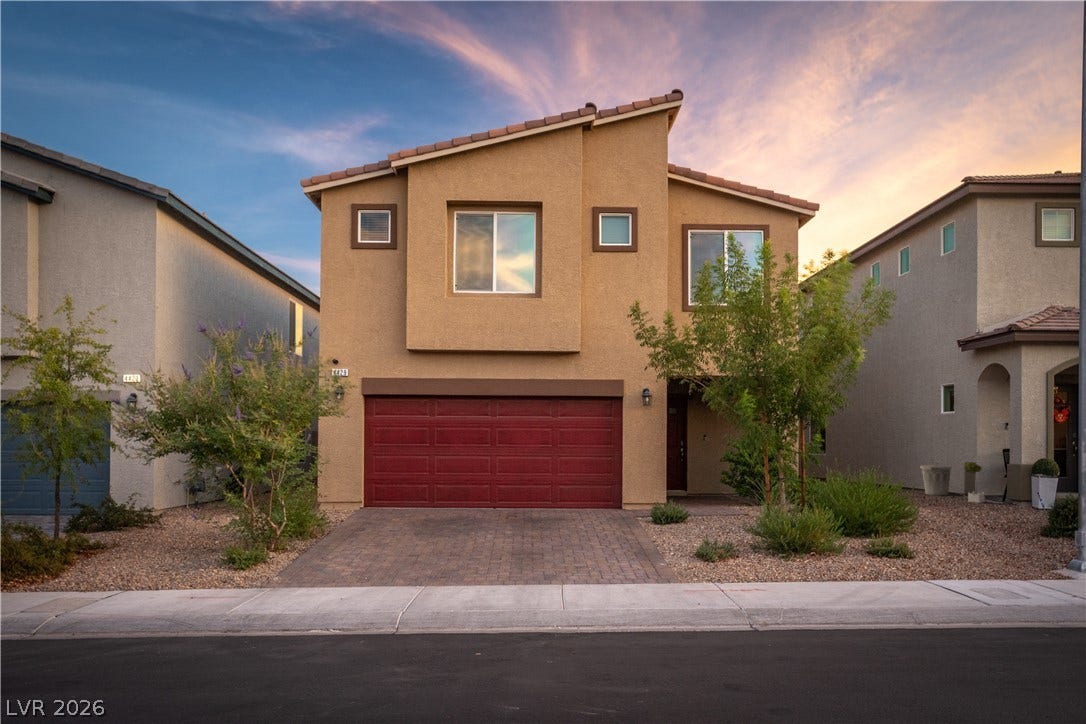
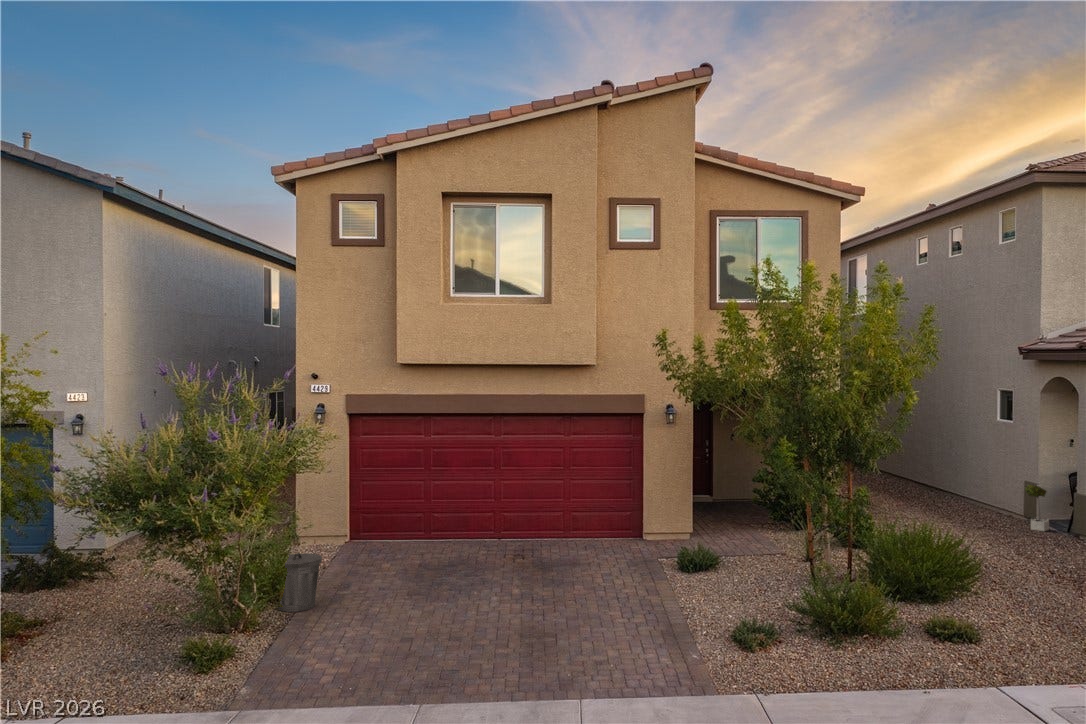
trash can: present [920,463,951,495] -> present [278,553,322,612]

